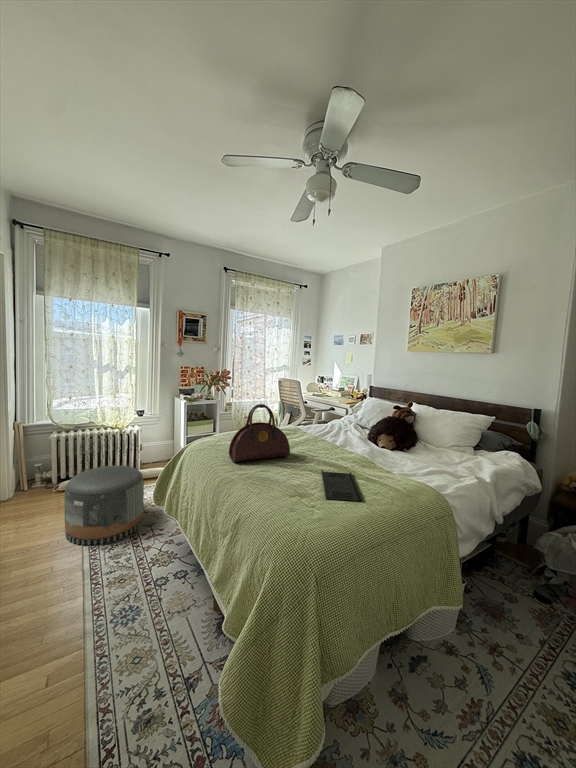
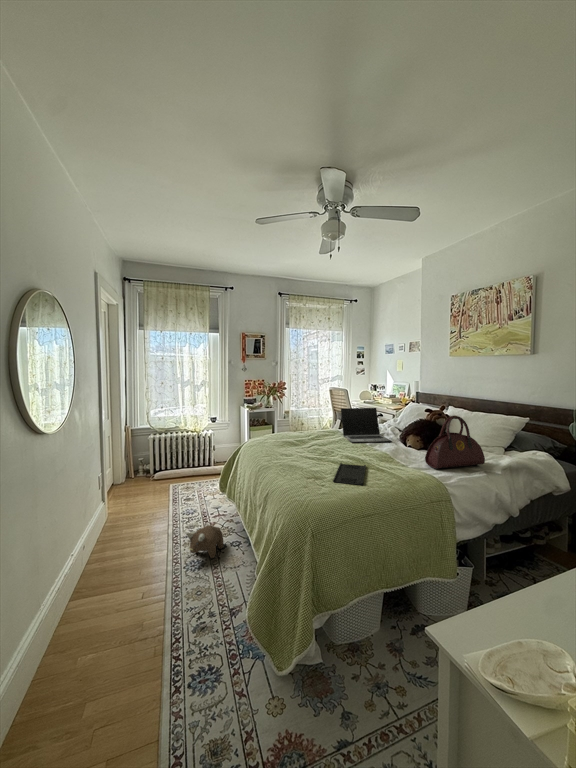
laptop: none [303,403,360,443] -> present [341,408,392,443]
handbag: present [229,404,290,462] -> present [425,416,485,469]
pouf: present [64,466,144,545] -> none [157,460,213,518]
plush toy: none [115,556,165,601] -> present [187,525,224,558]

